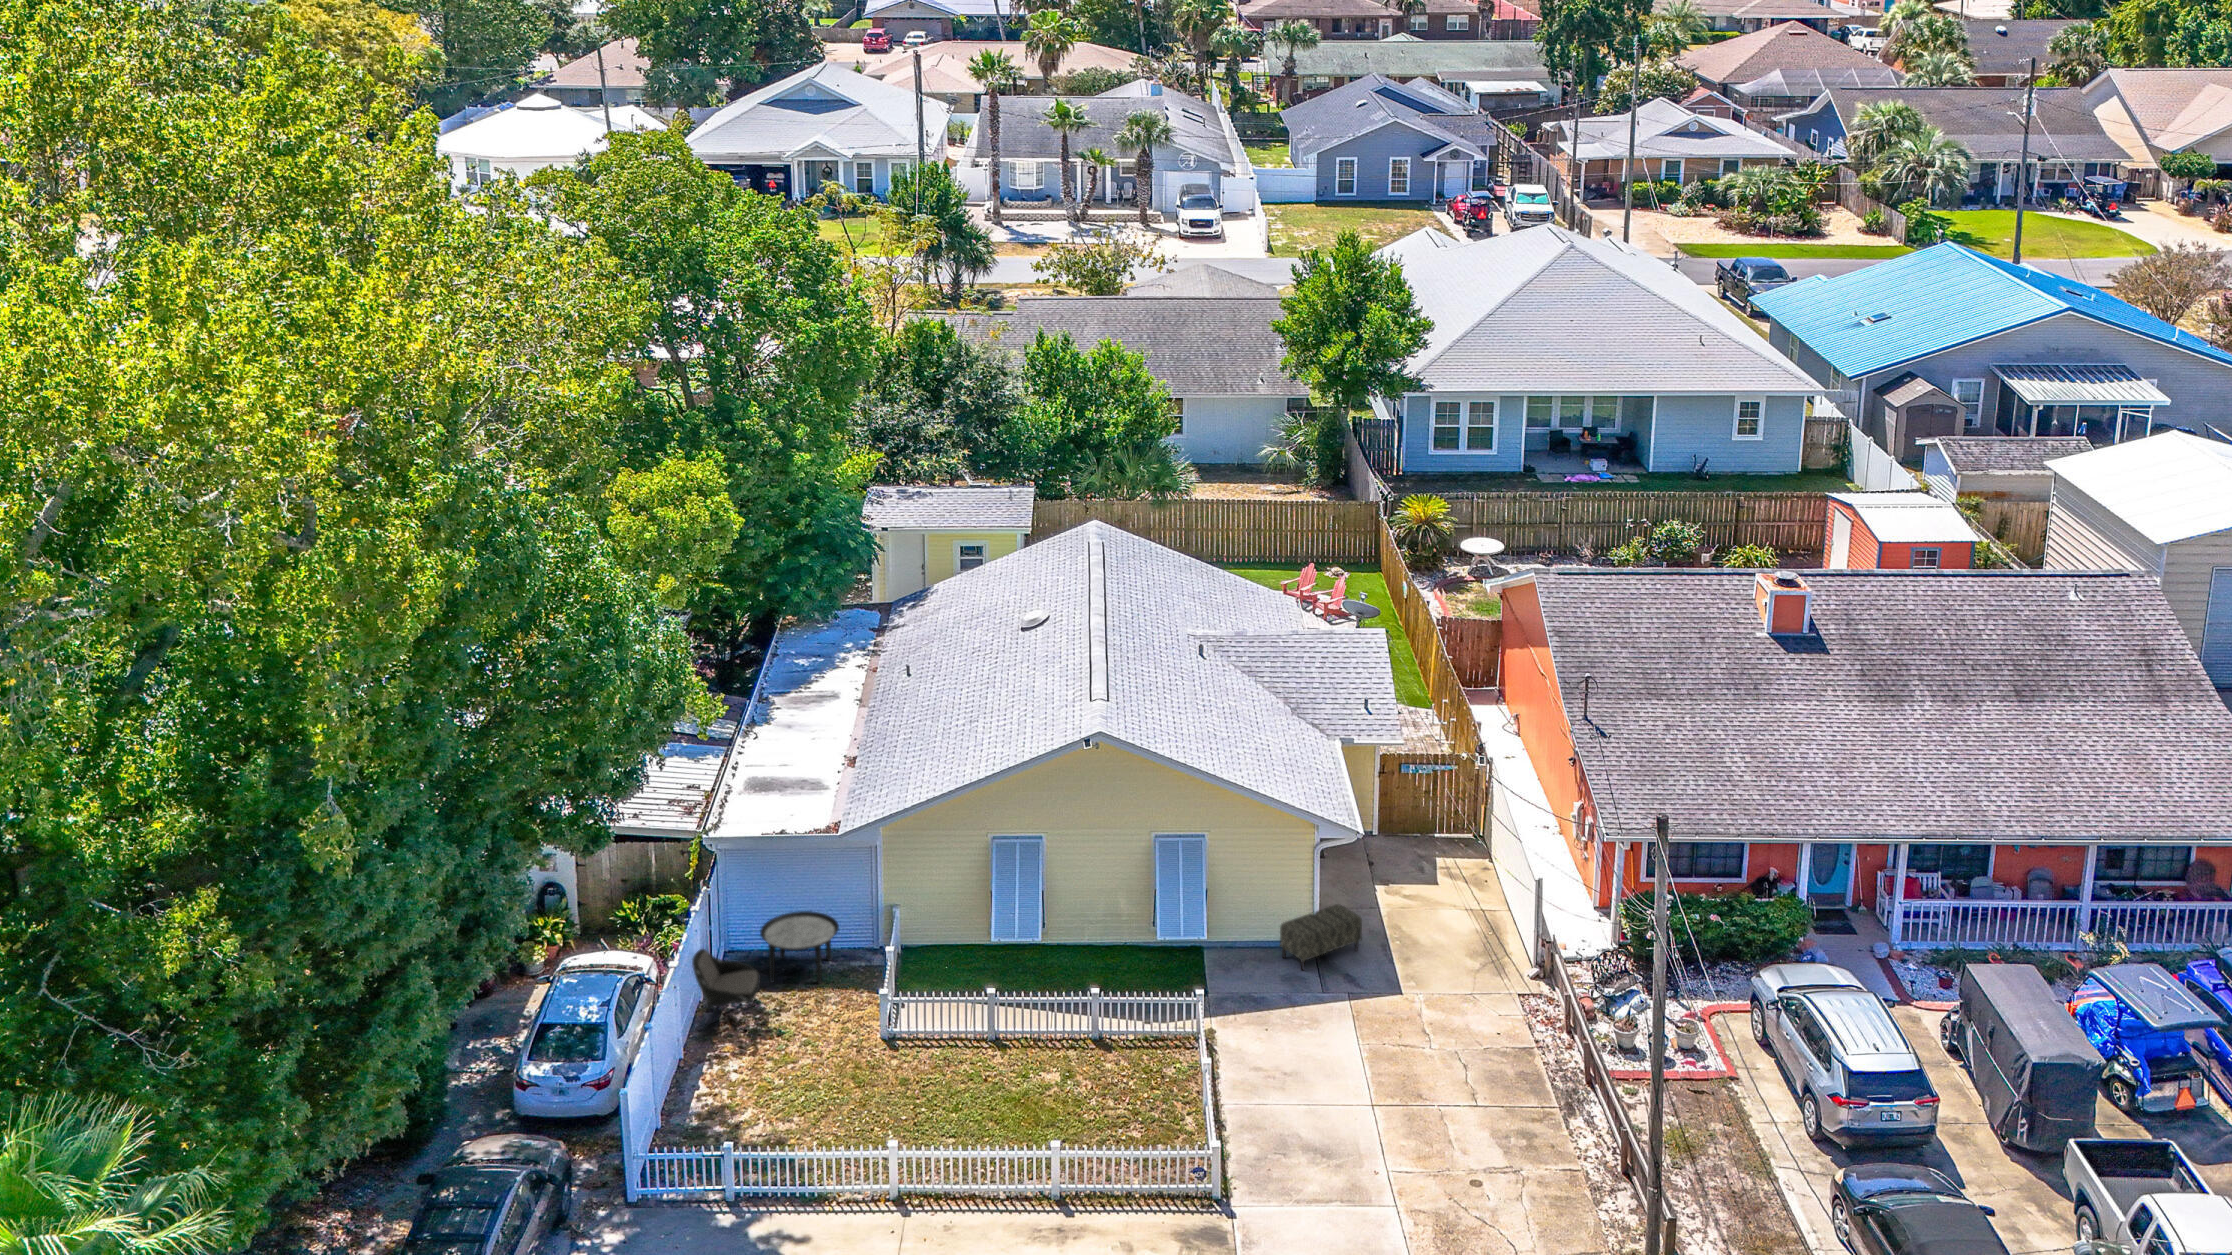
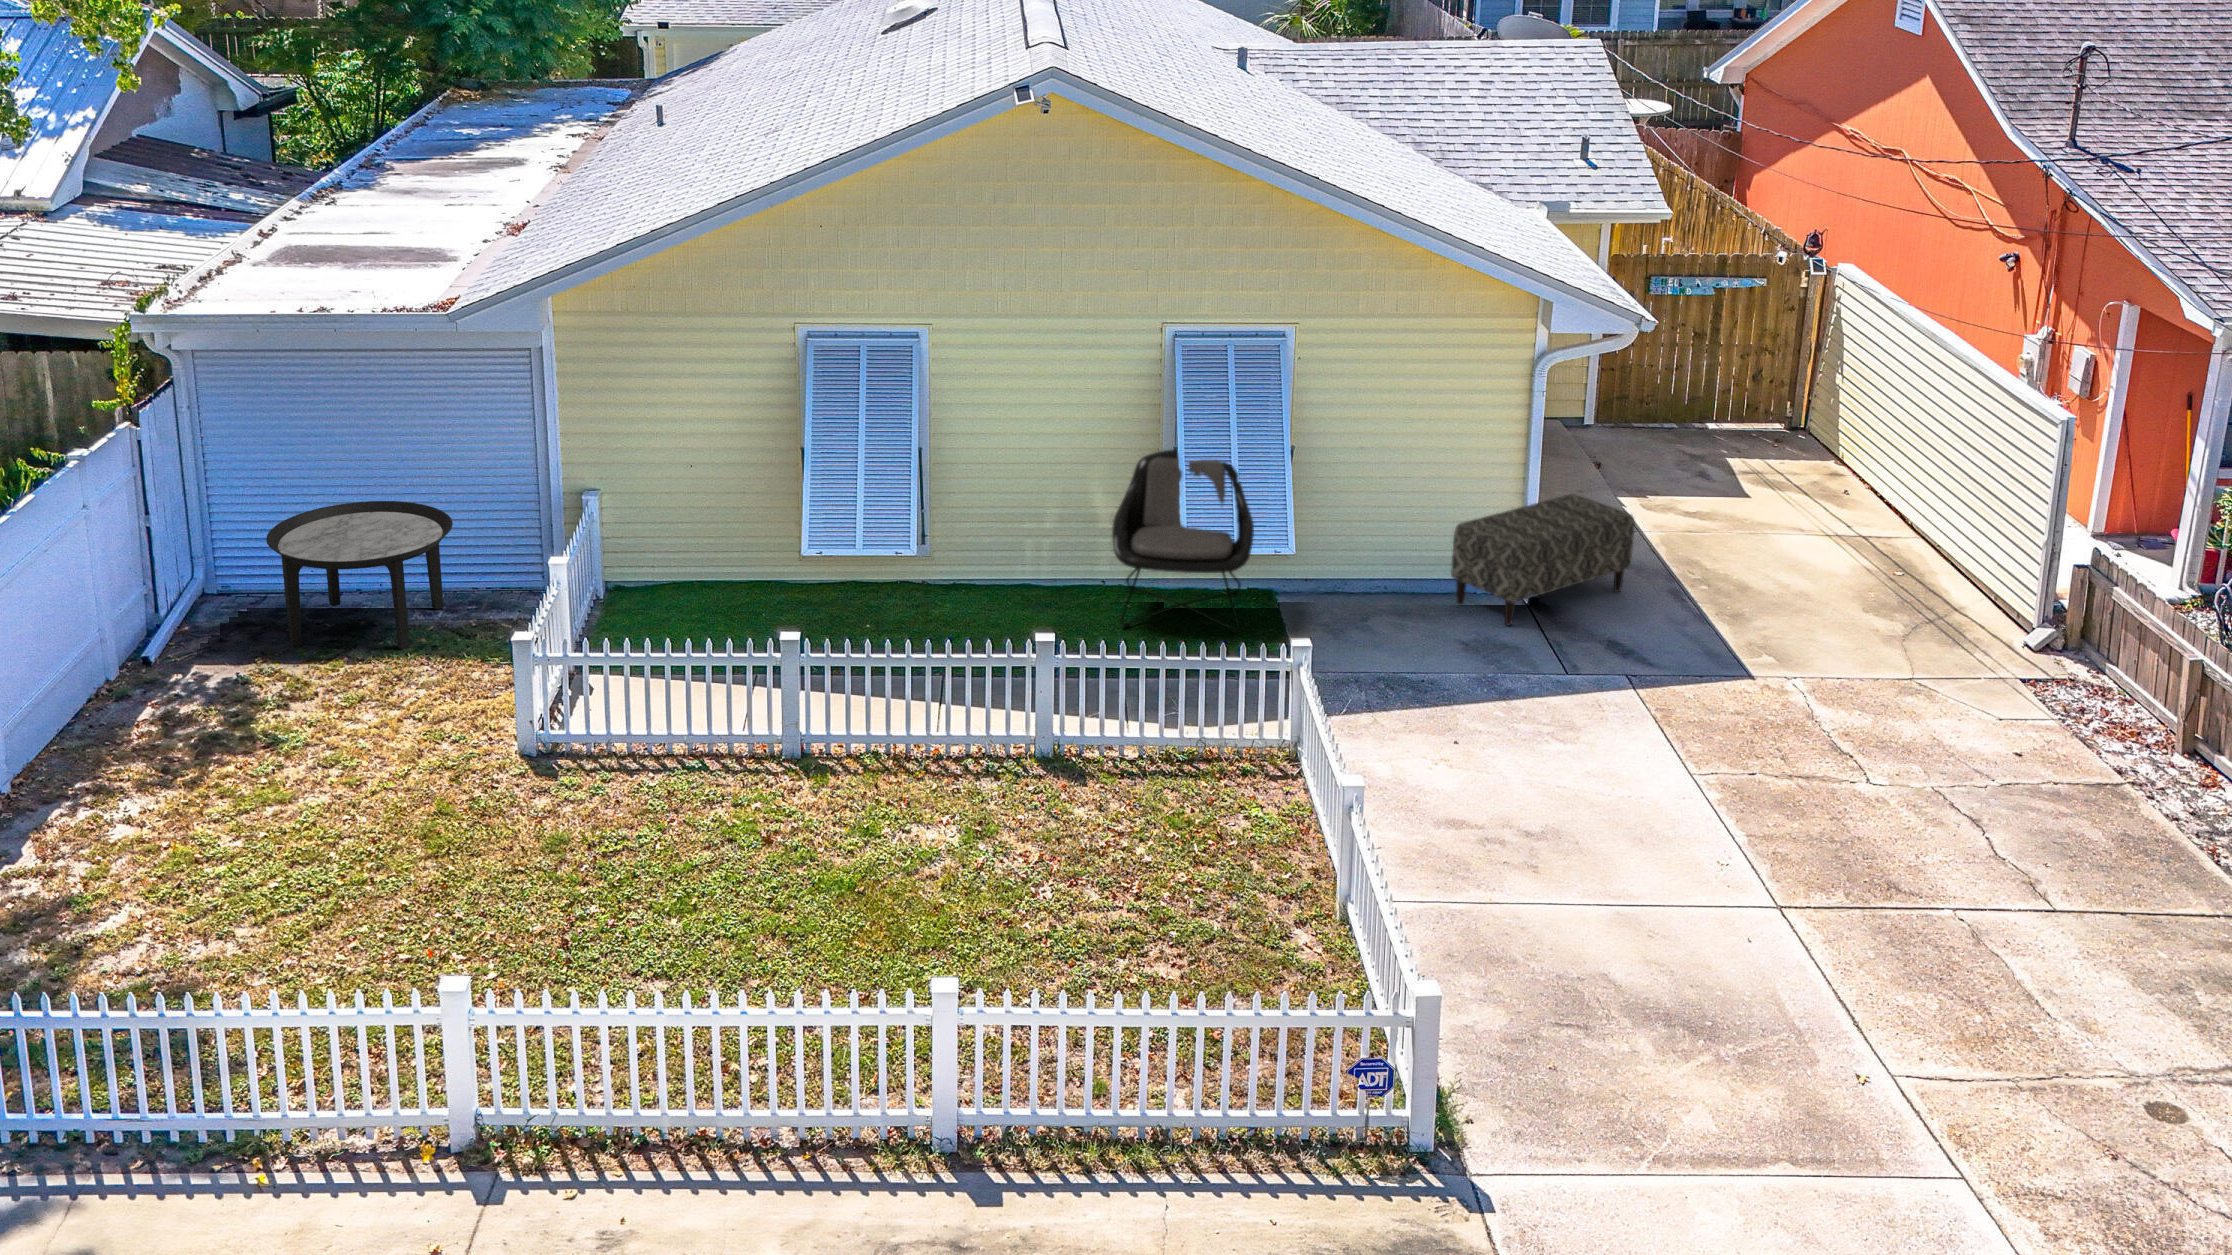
lounge chair: present [692,949,761,1031] -> present [1112,449,1254,633]

